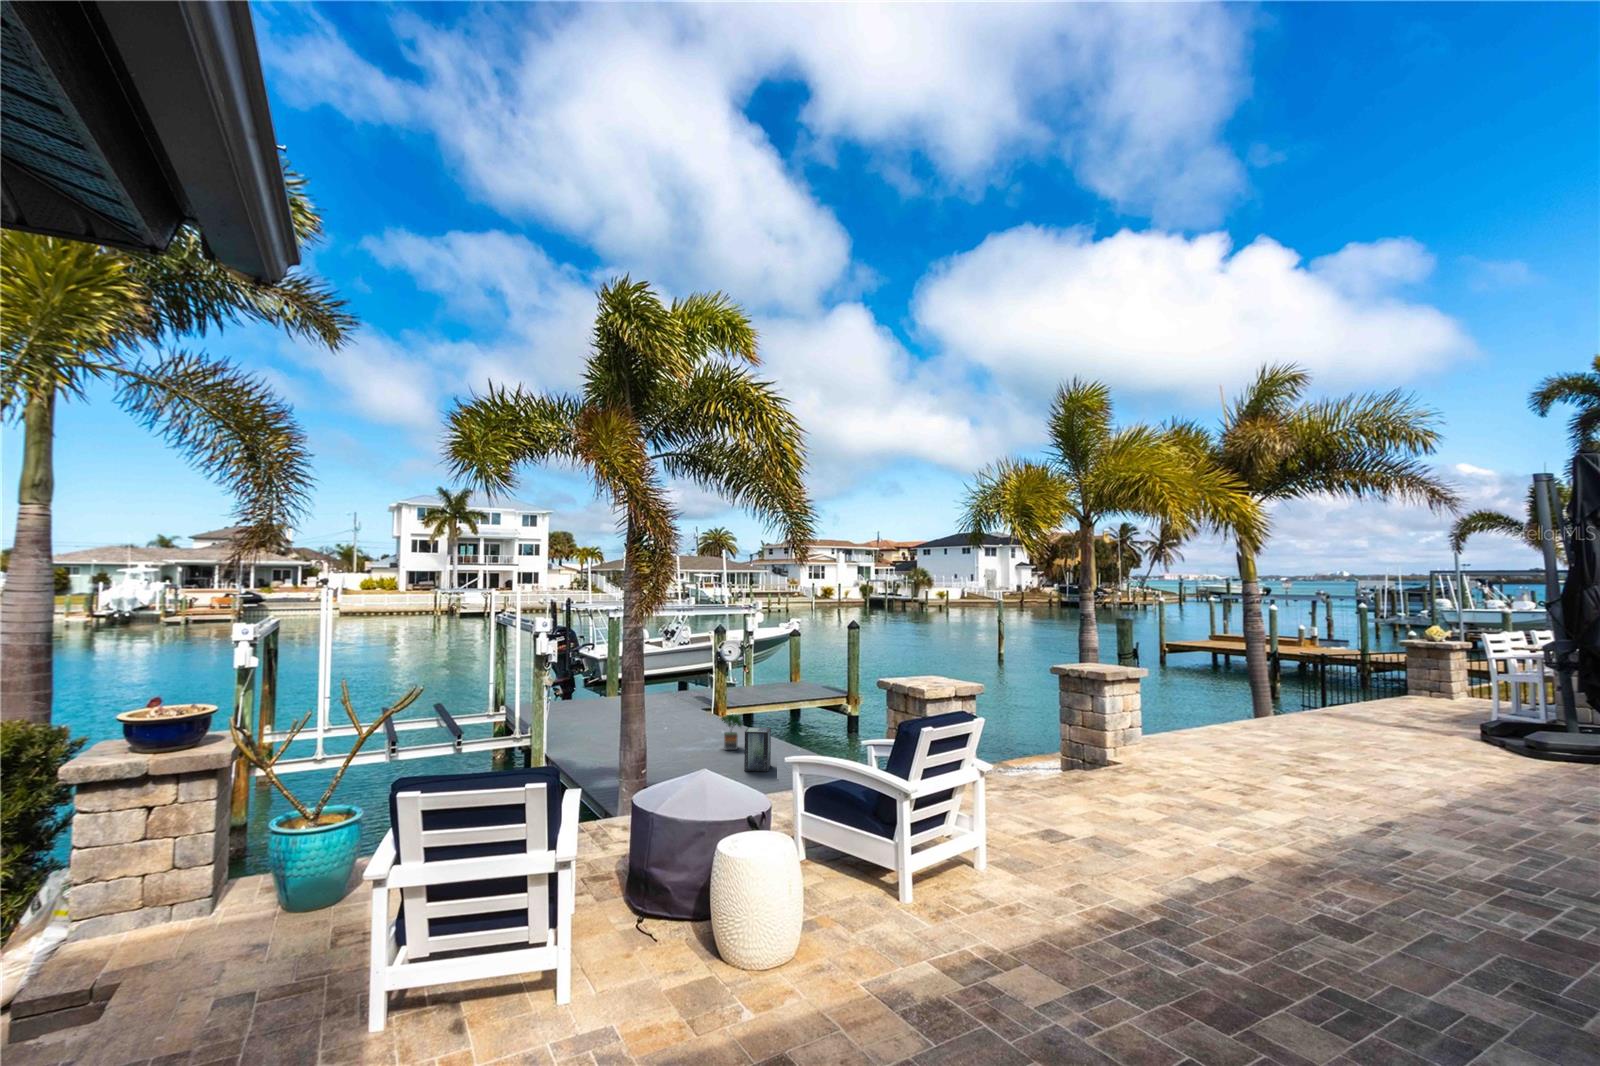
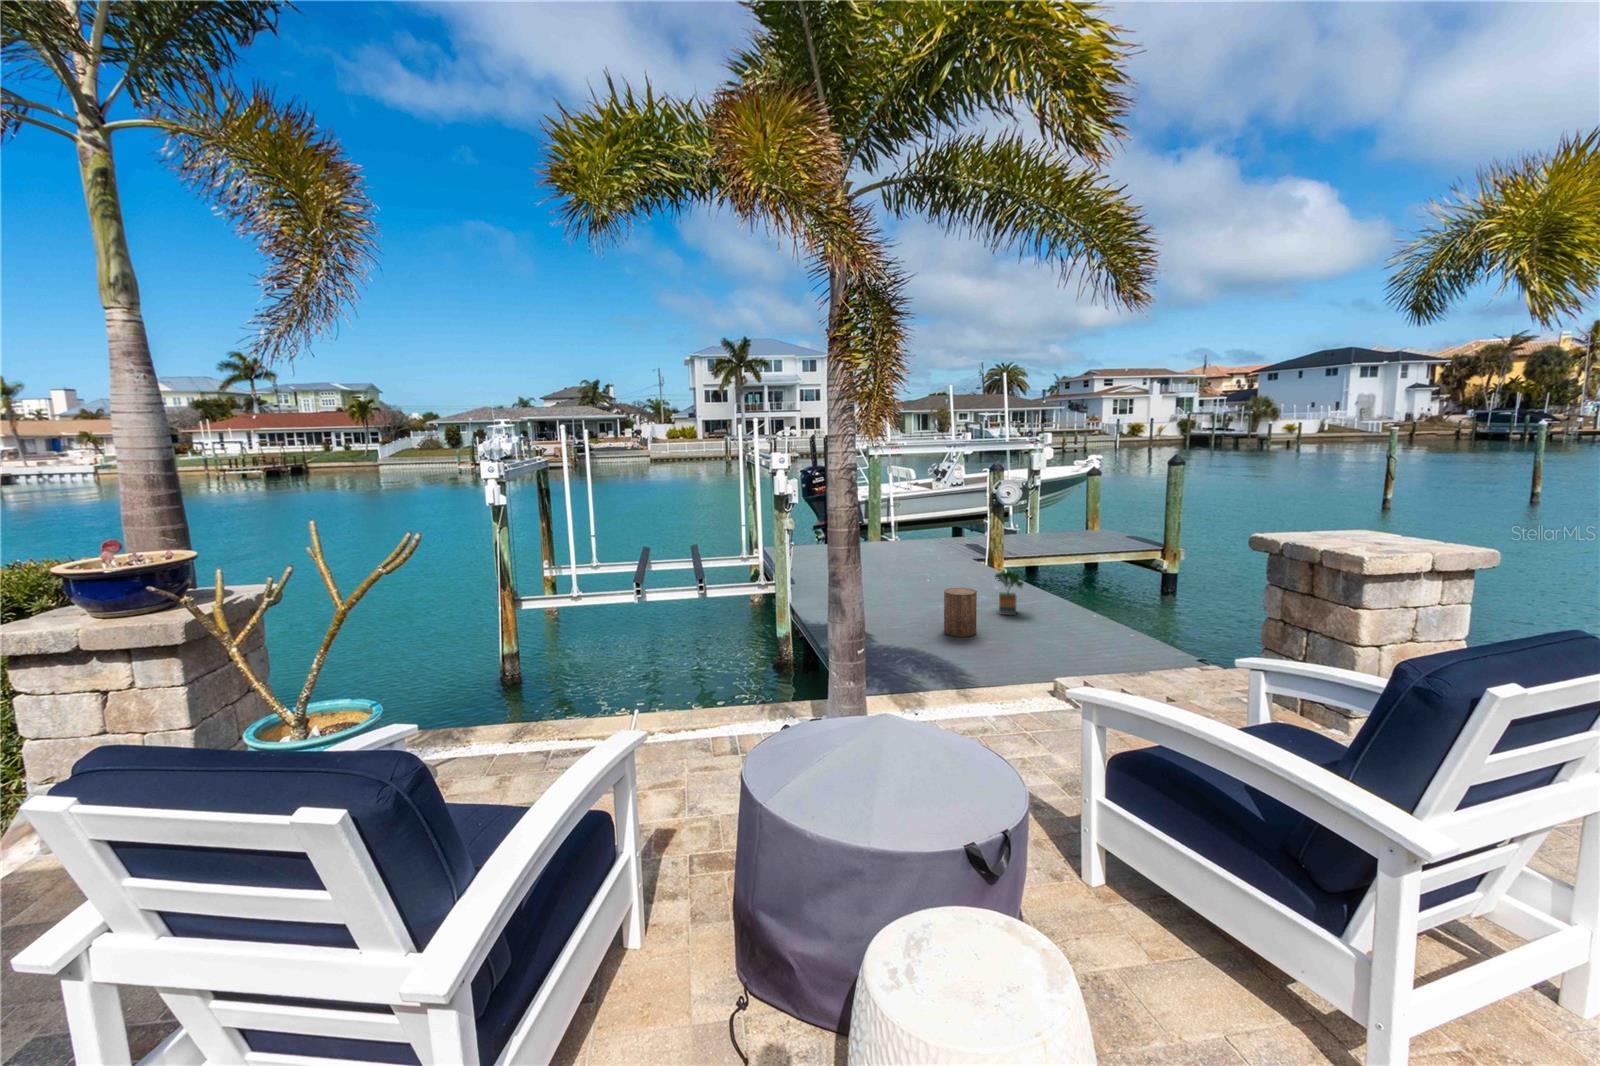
storage box: present [744,727,771,771] -> none [1025,590,1062,649]
stool: none [682,729,708,768] -> present [944,588,977,637]

